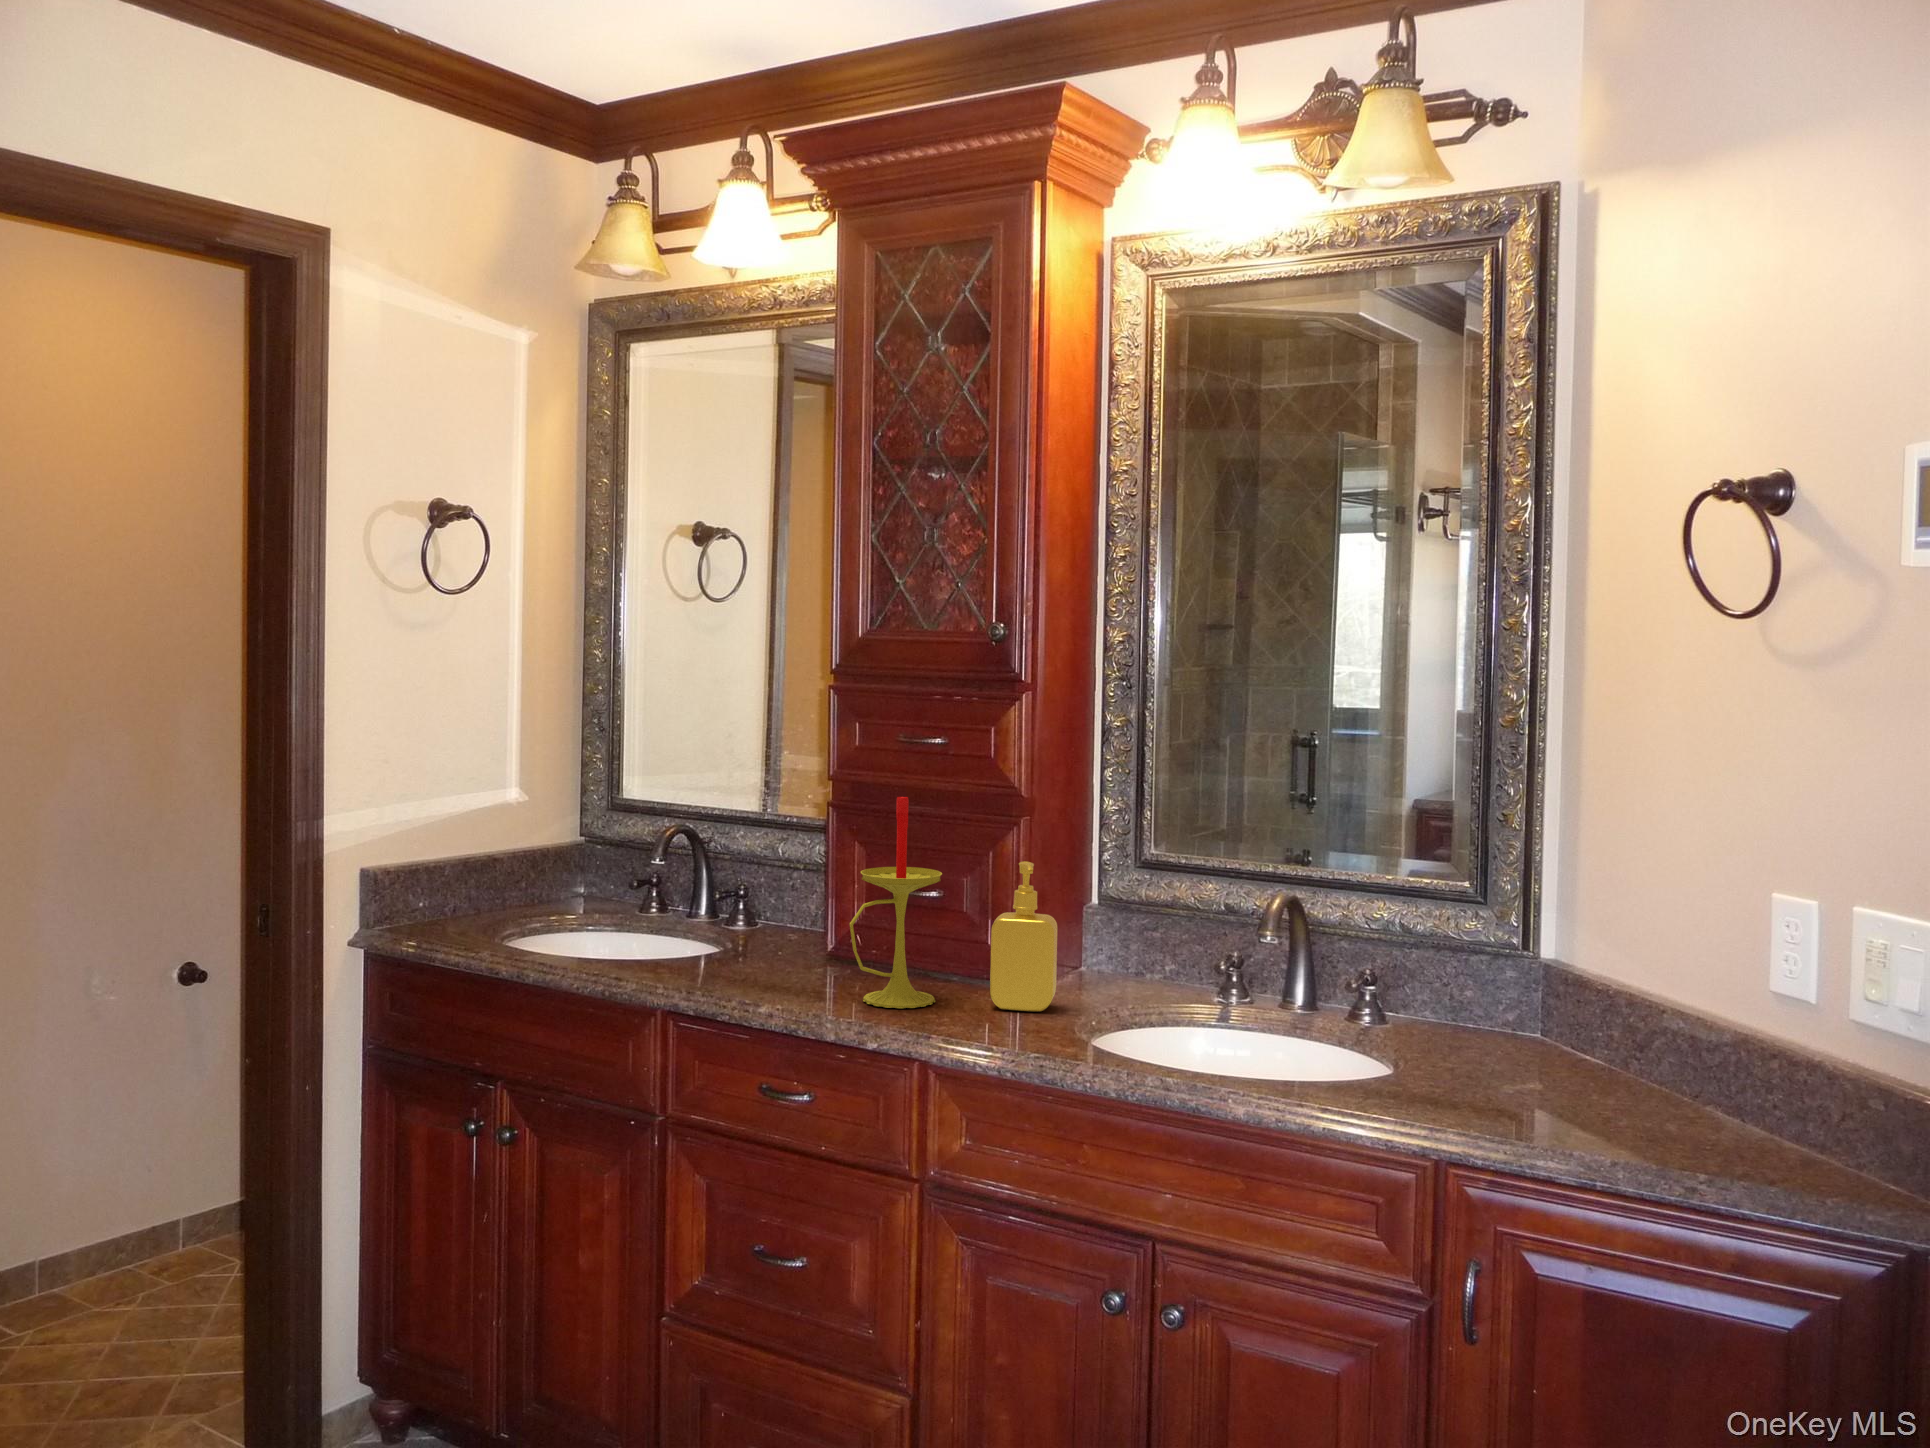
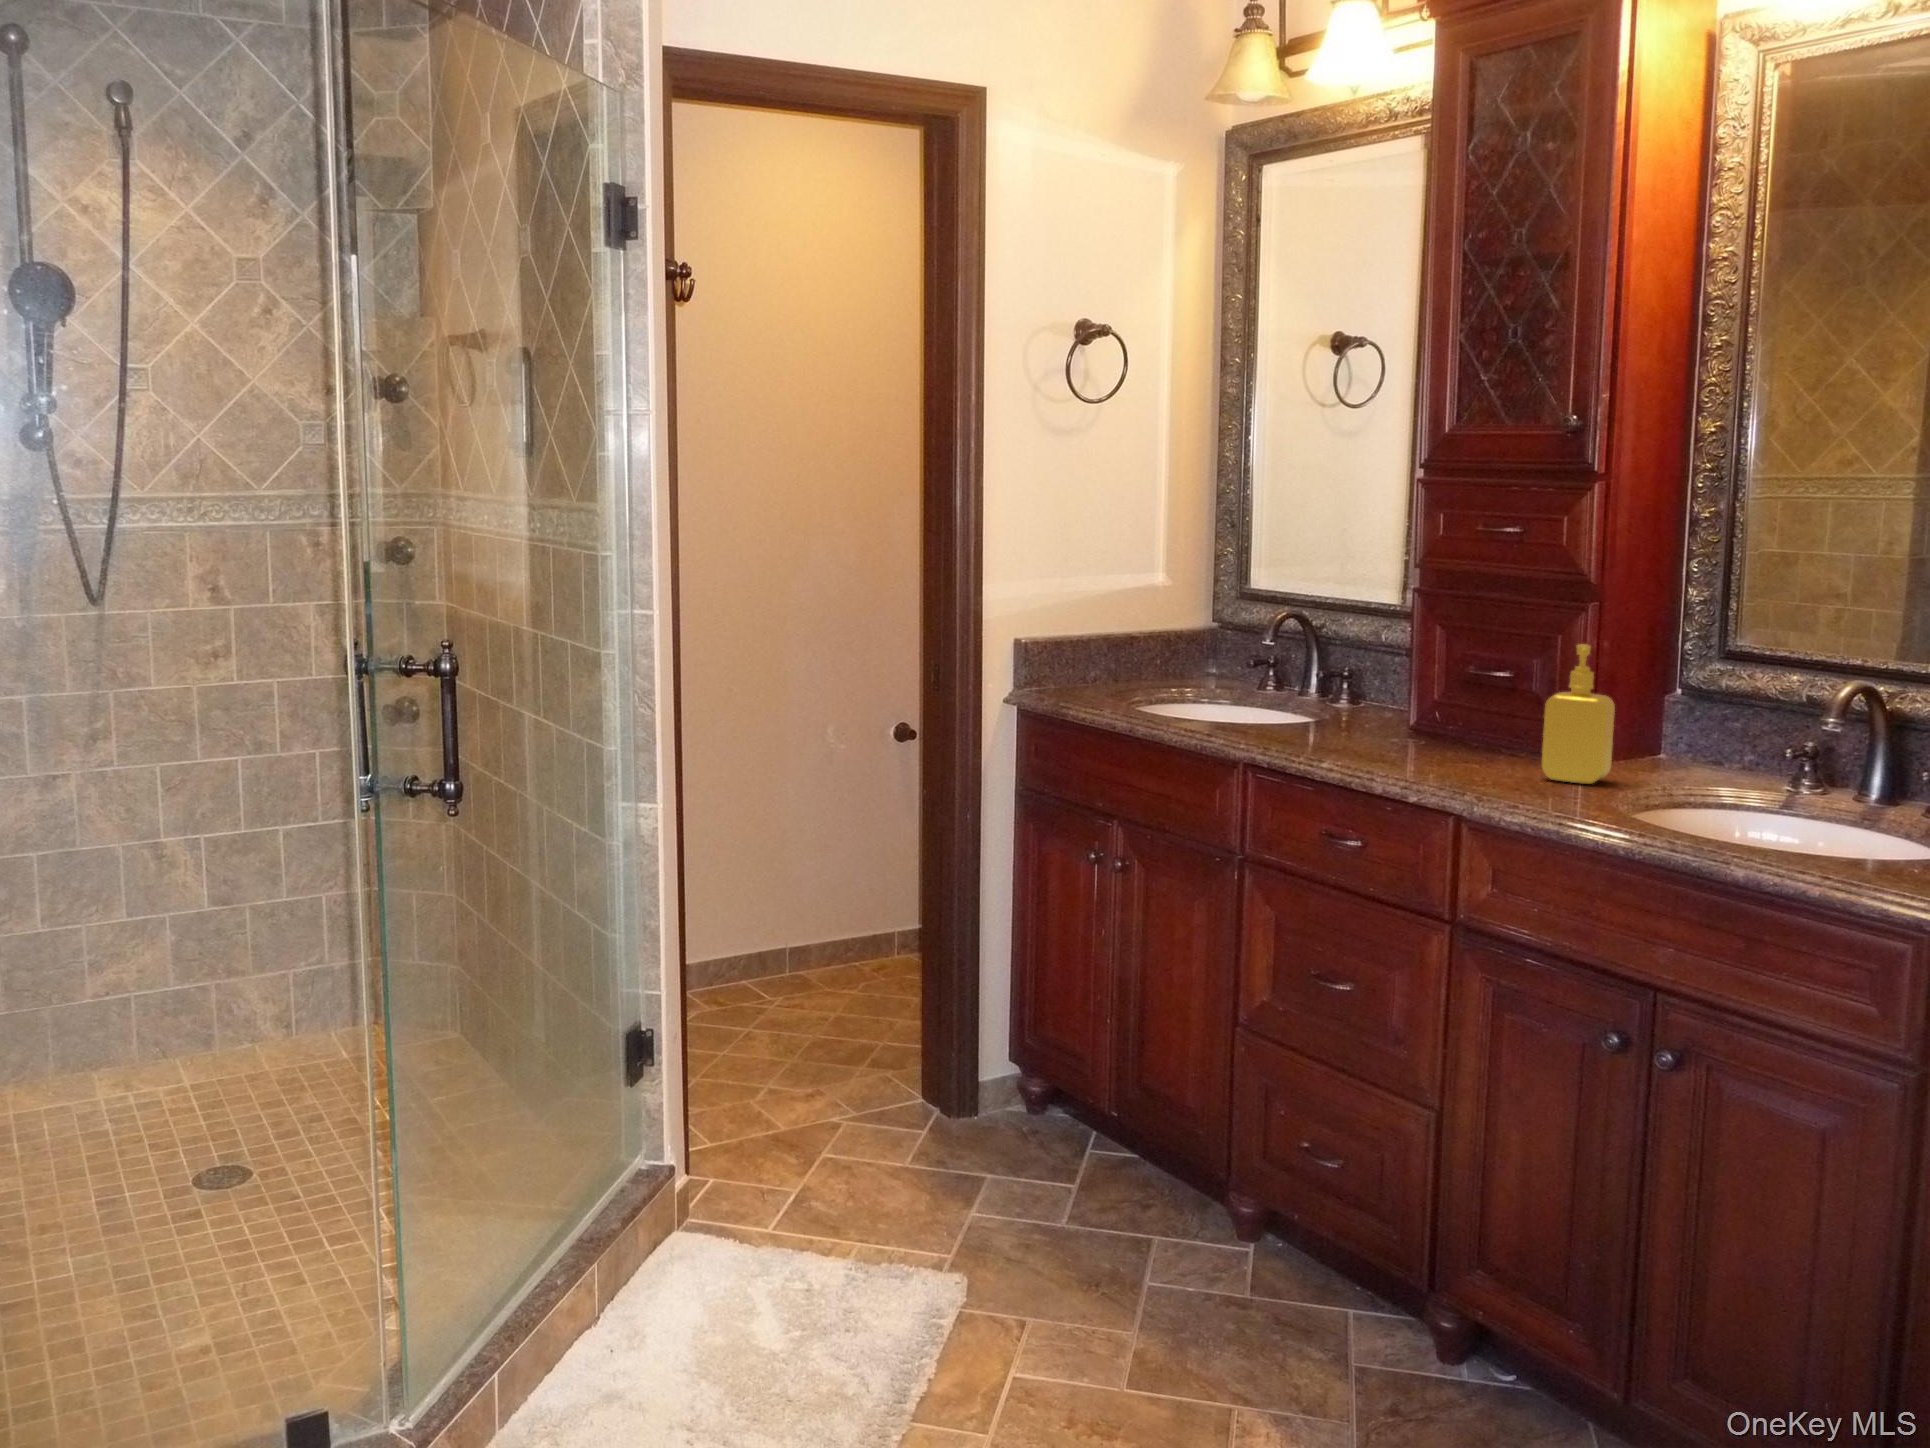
candle: present [850,797,942,1008] -> none [1407,576,1502,773]

